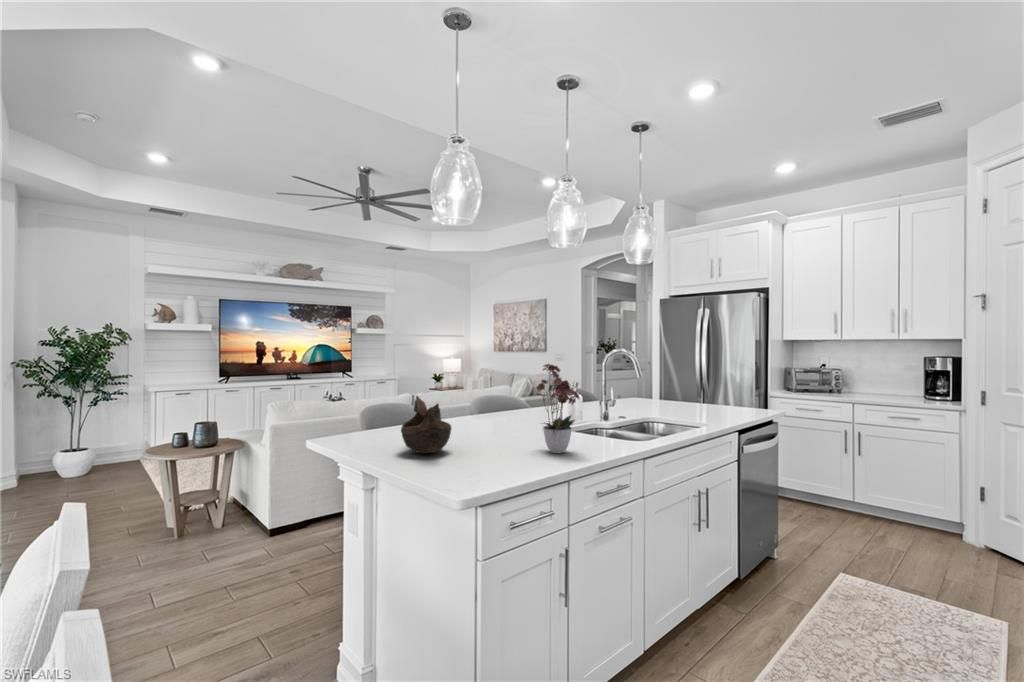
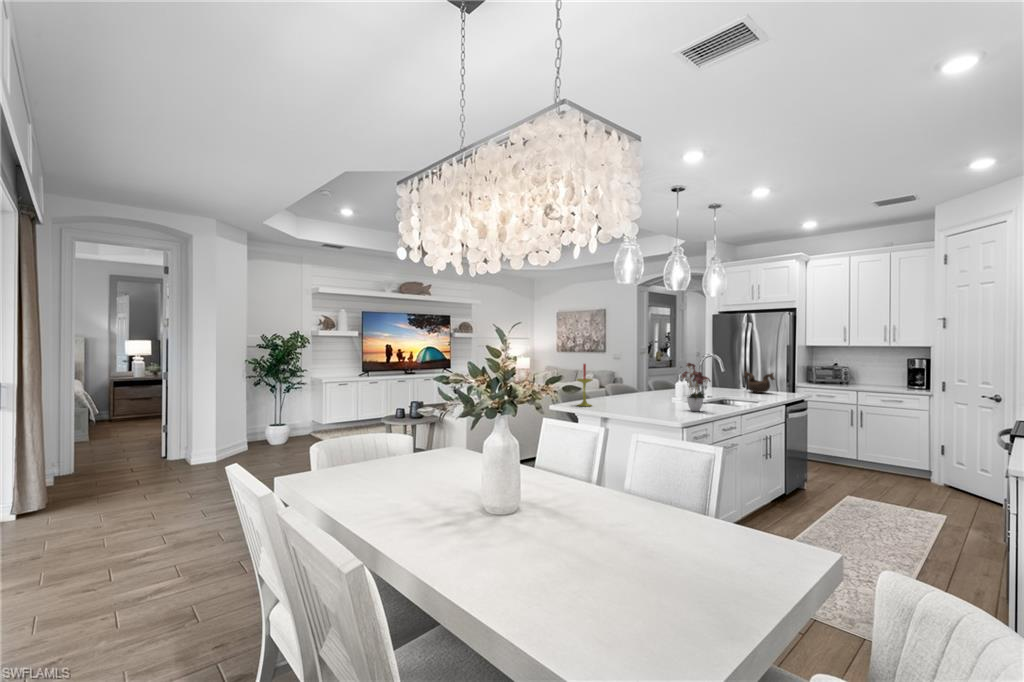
candle: none [365,364,395,441] -> present [577,364,592,406]
decorative bowl: present [401,396,451,453] -> present [744,372,775,393]

